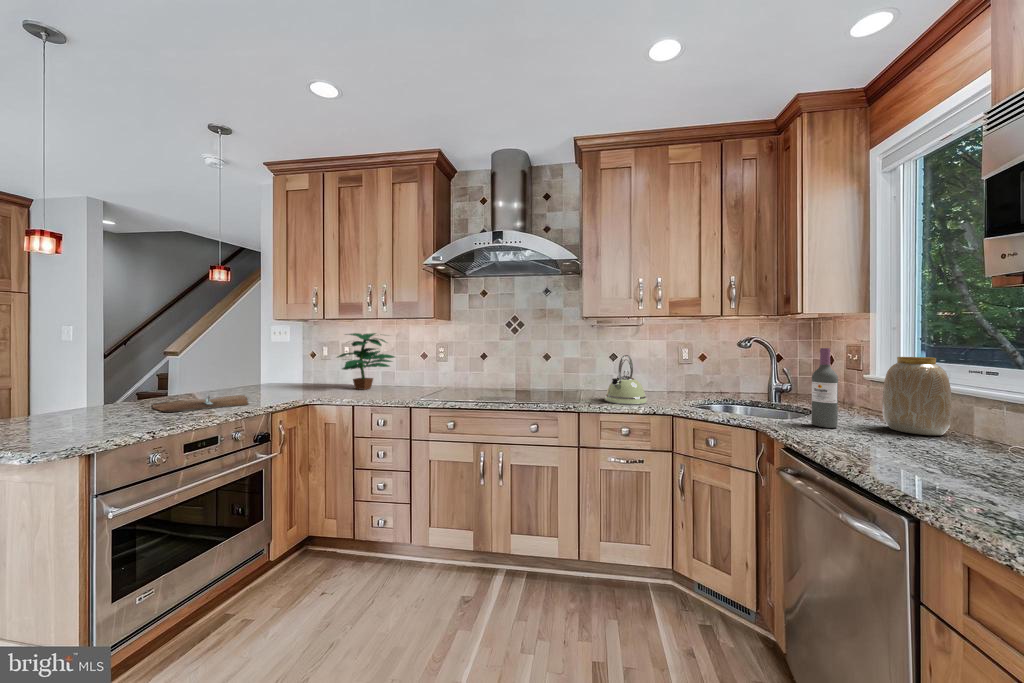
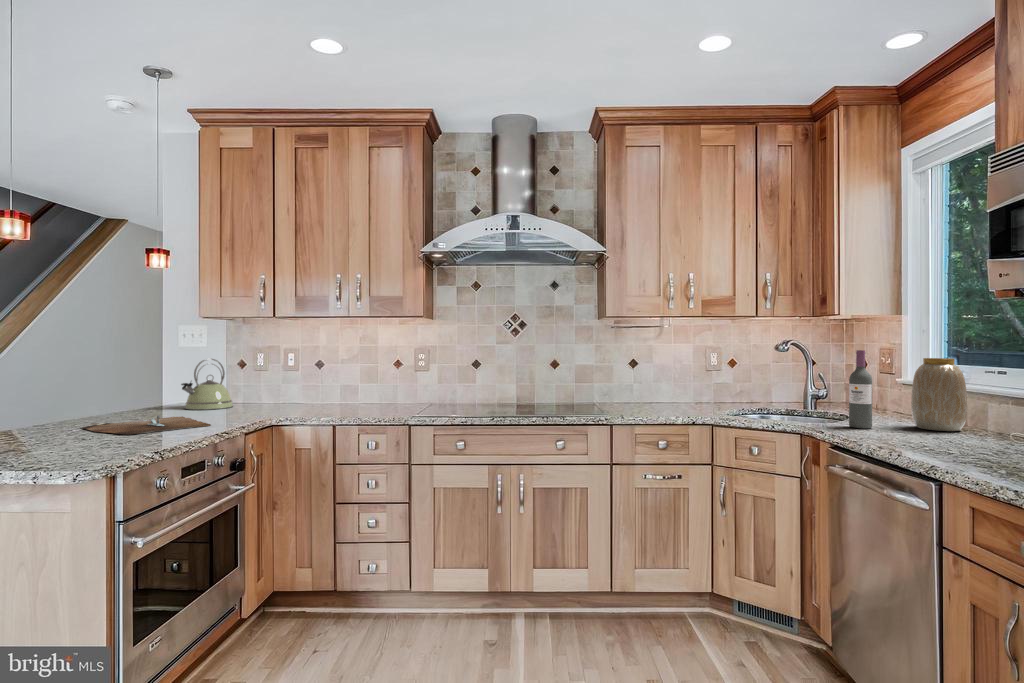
potted plant: present [337,333,395,390] -> none [294,335,363,408]
kettle: present [605,355,647,405] -> present [181,359,233,410]

